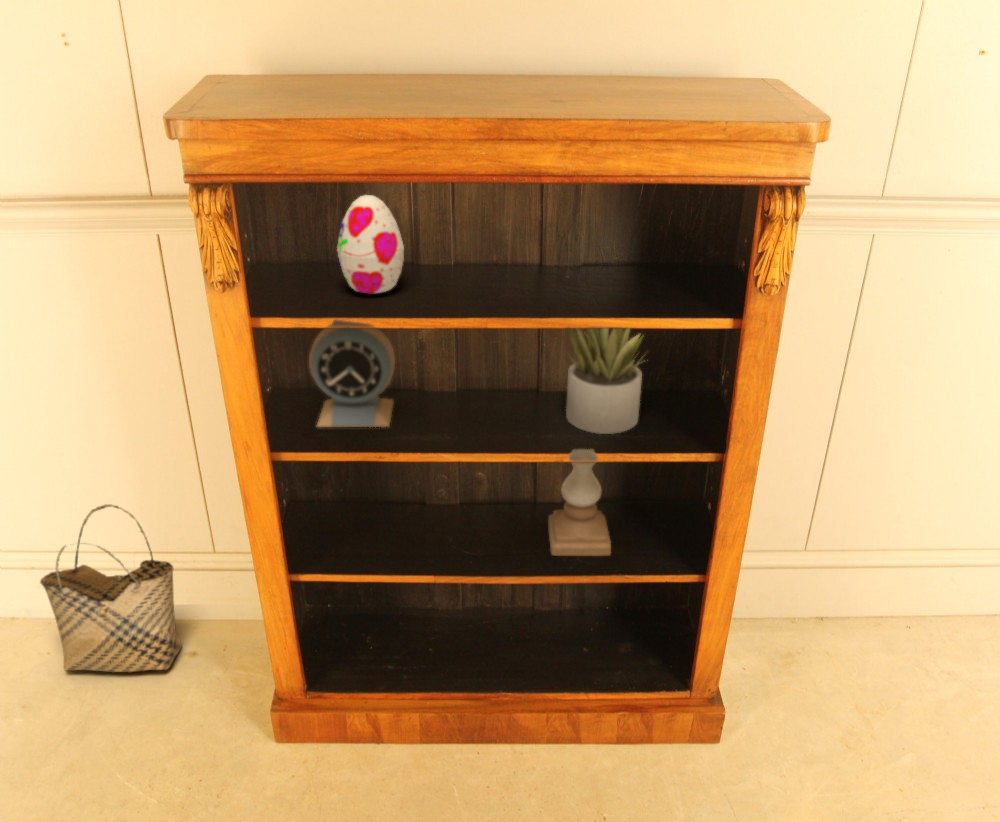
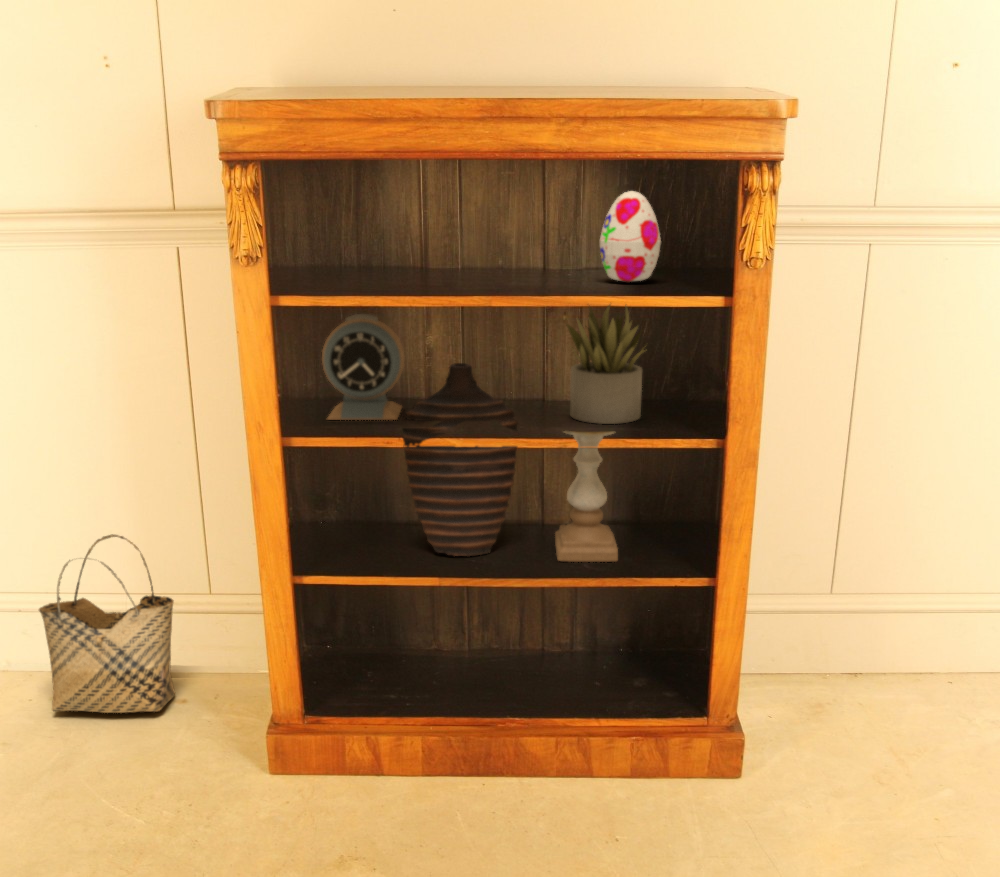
decorative egg: present [337,195,404,294] -> present [600,191,661,282]
decorative vase: none [394,366,514,548] -> present [402,363,518,556]

